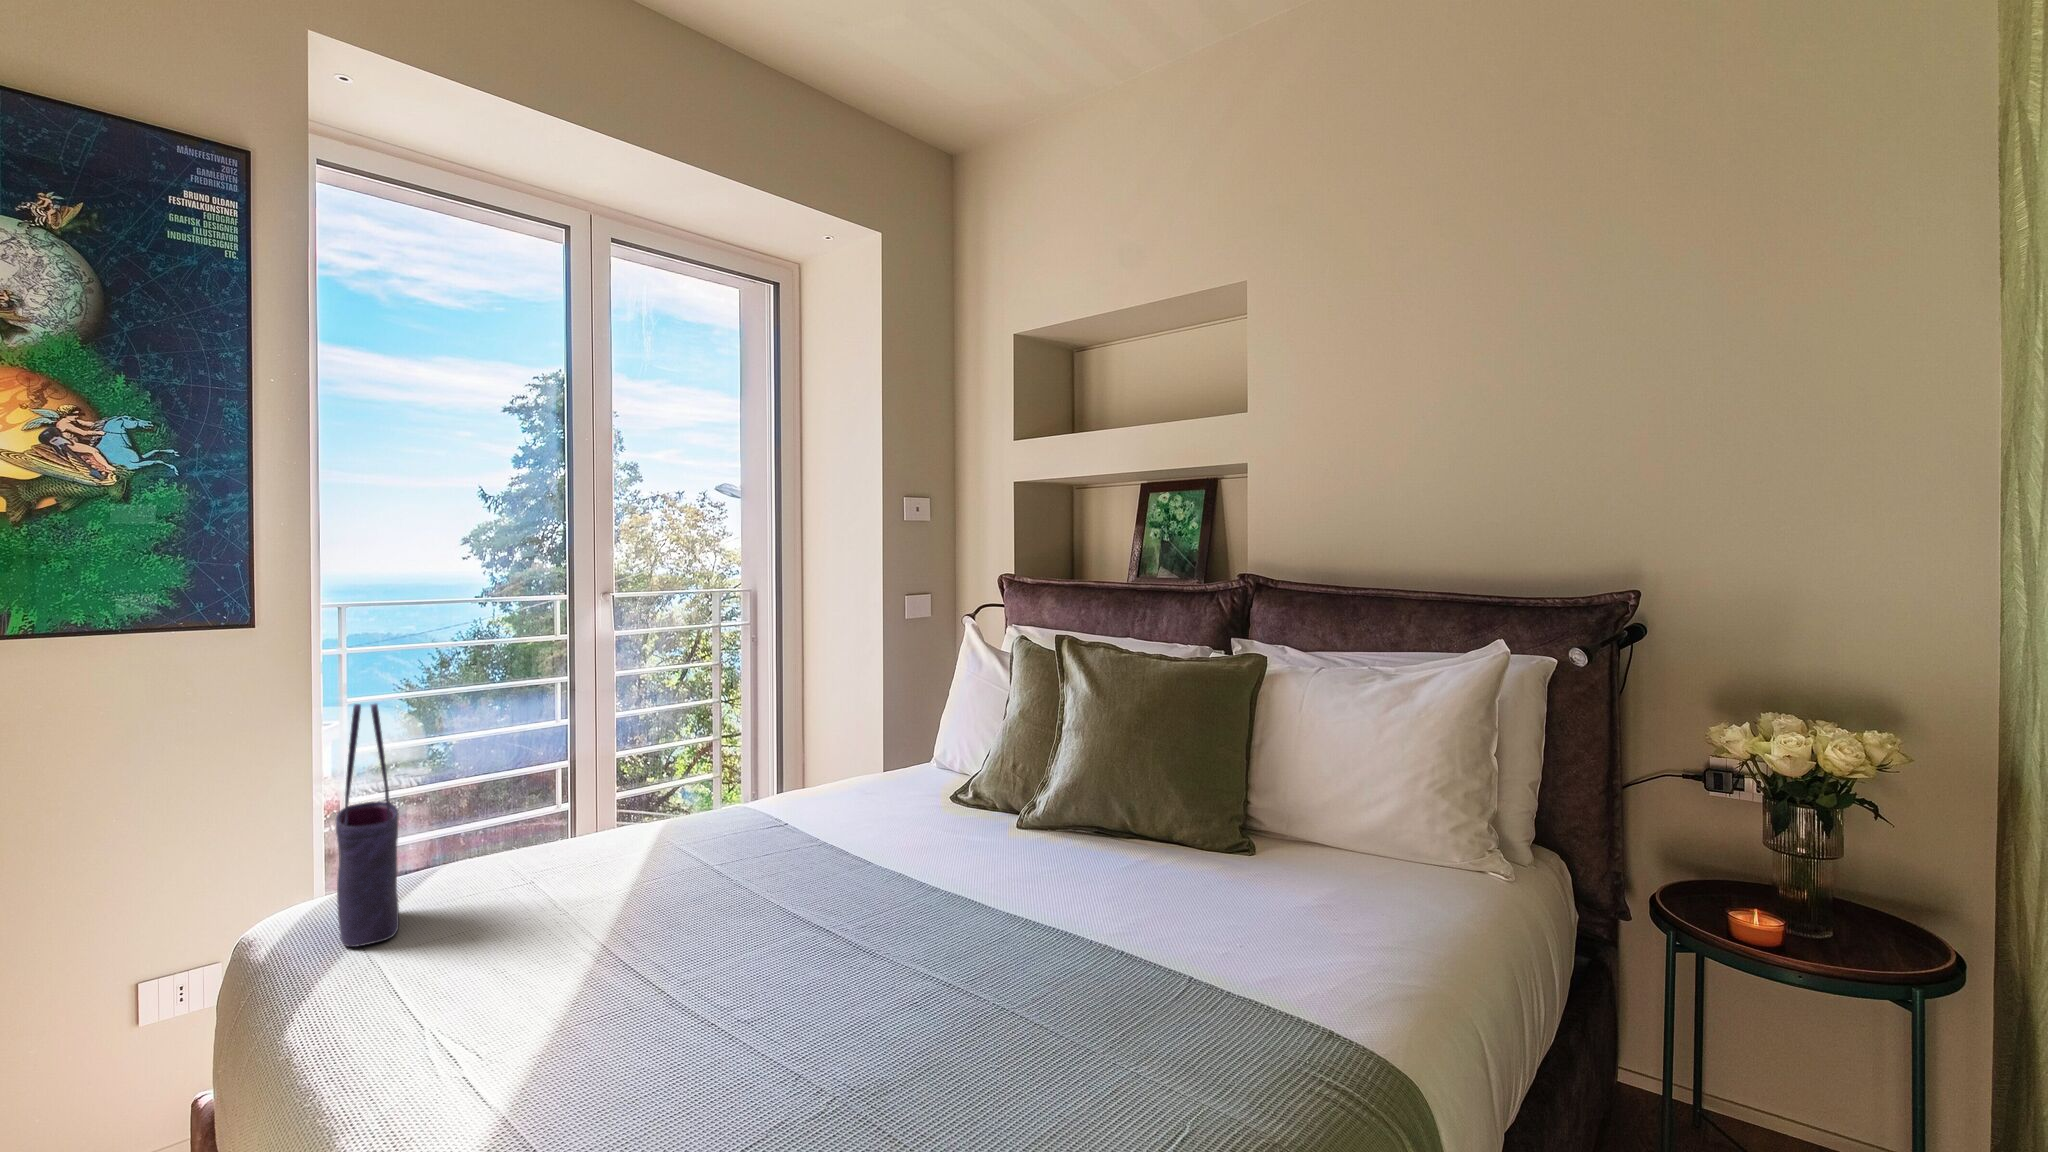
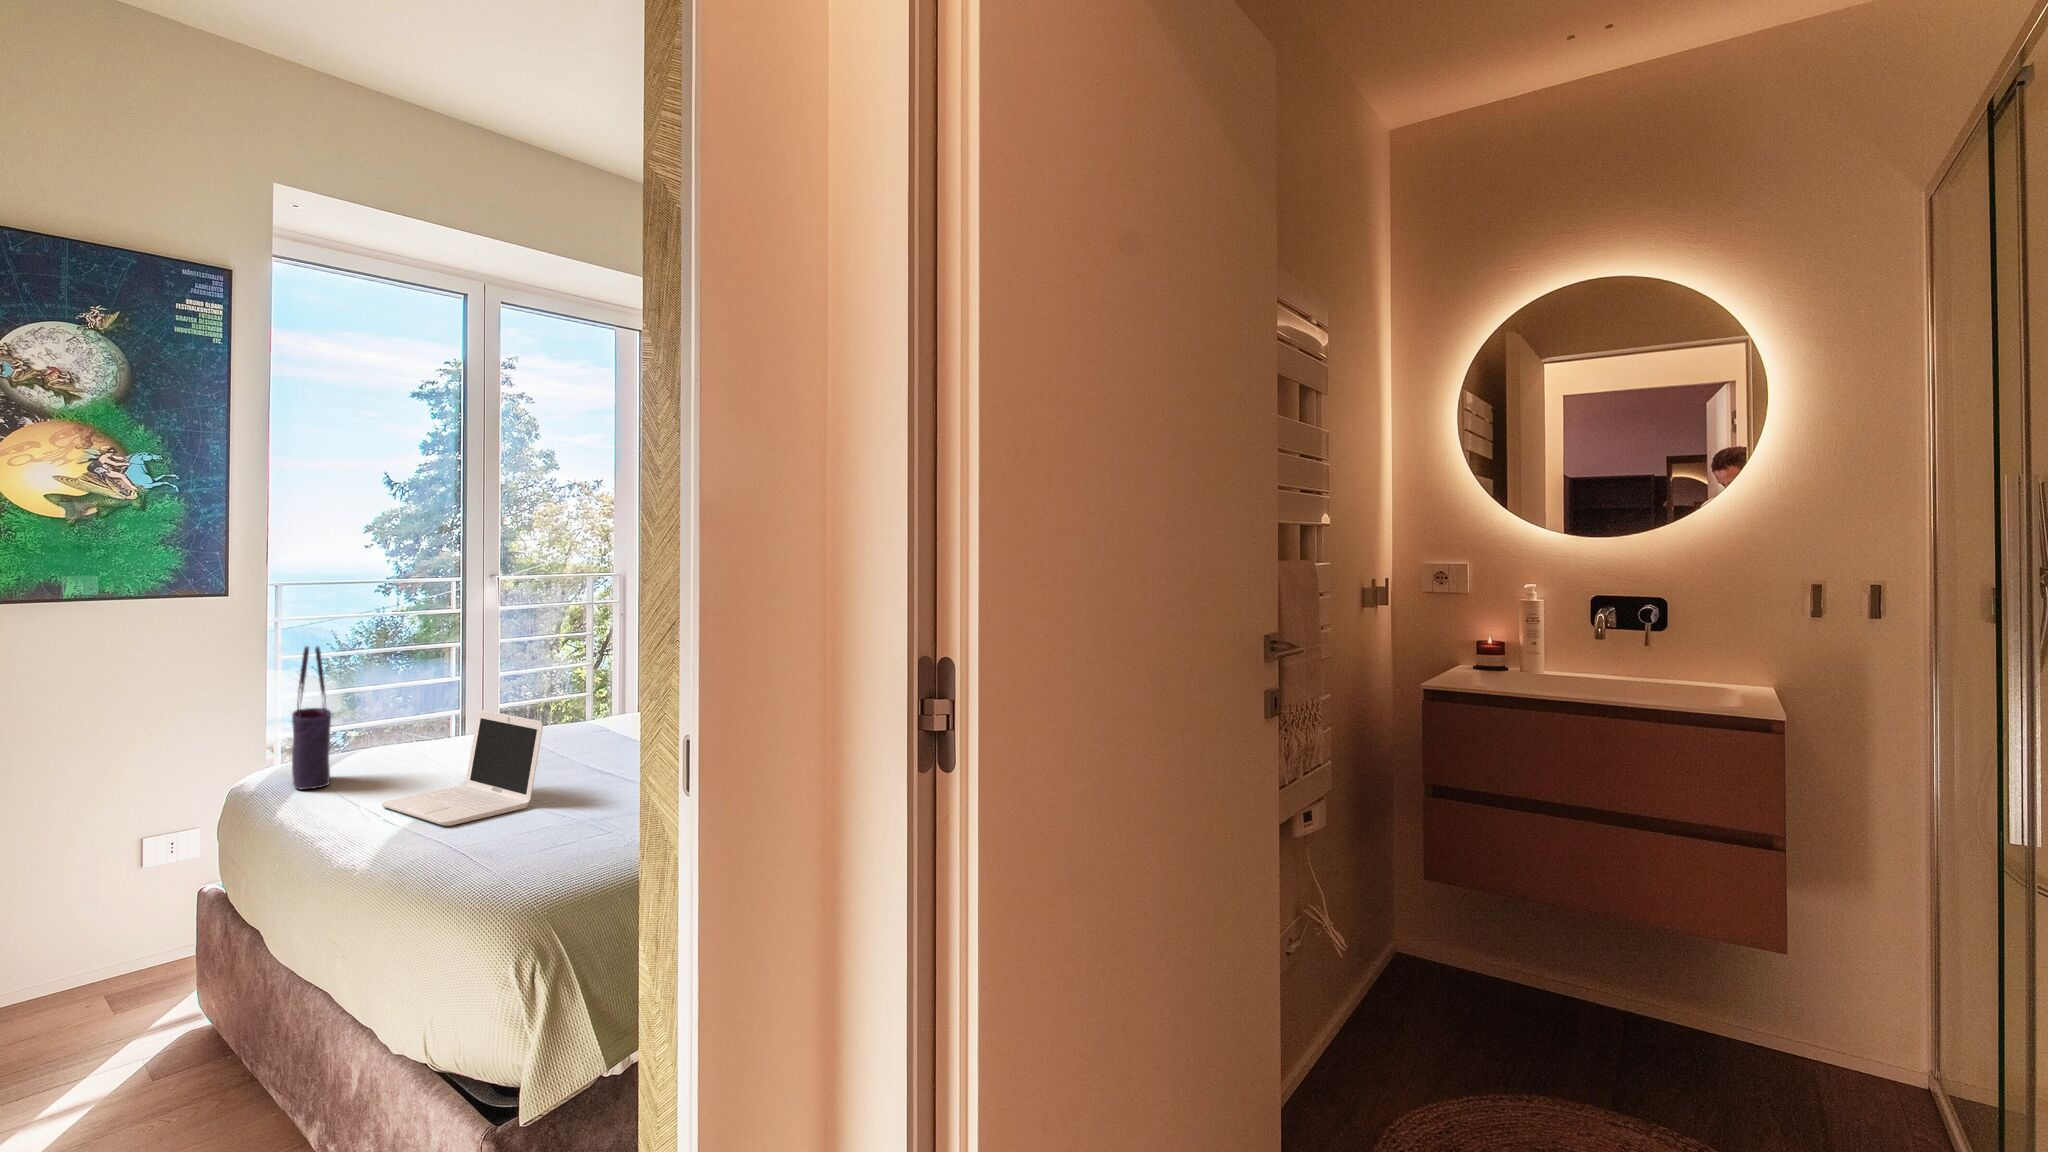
laptop: none [484,803,754,1045] -> present [382,710,543,826]

